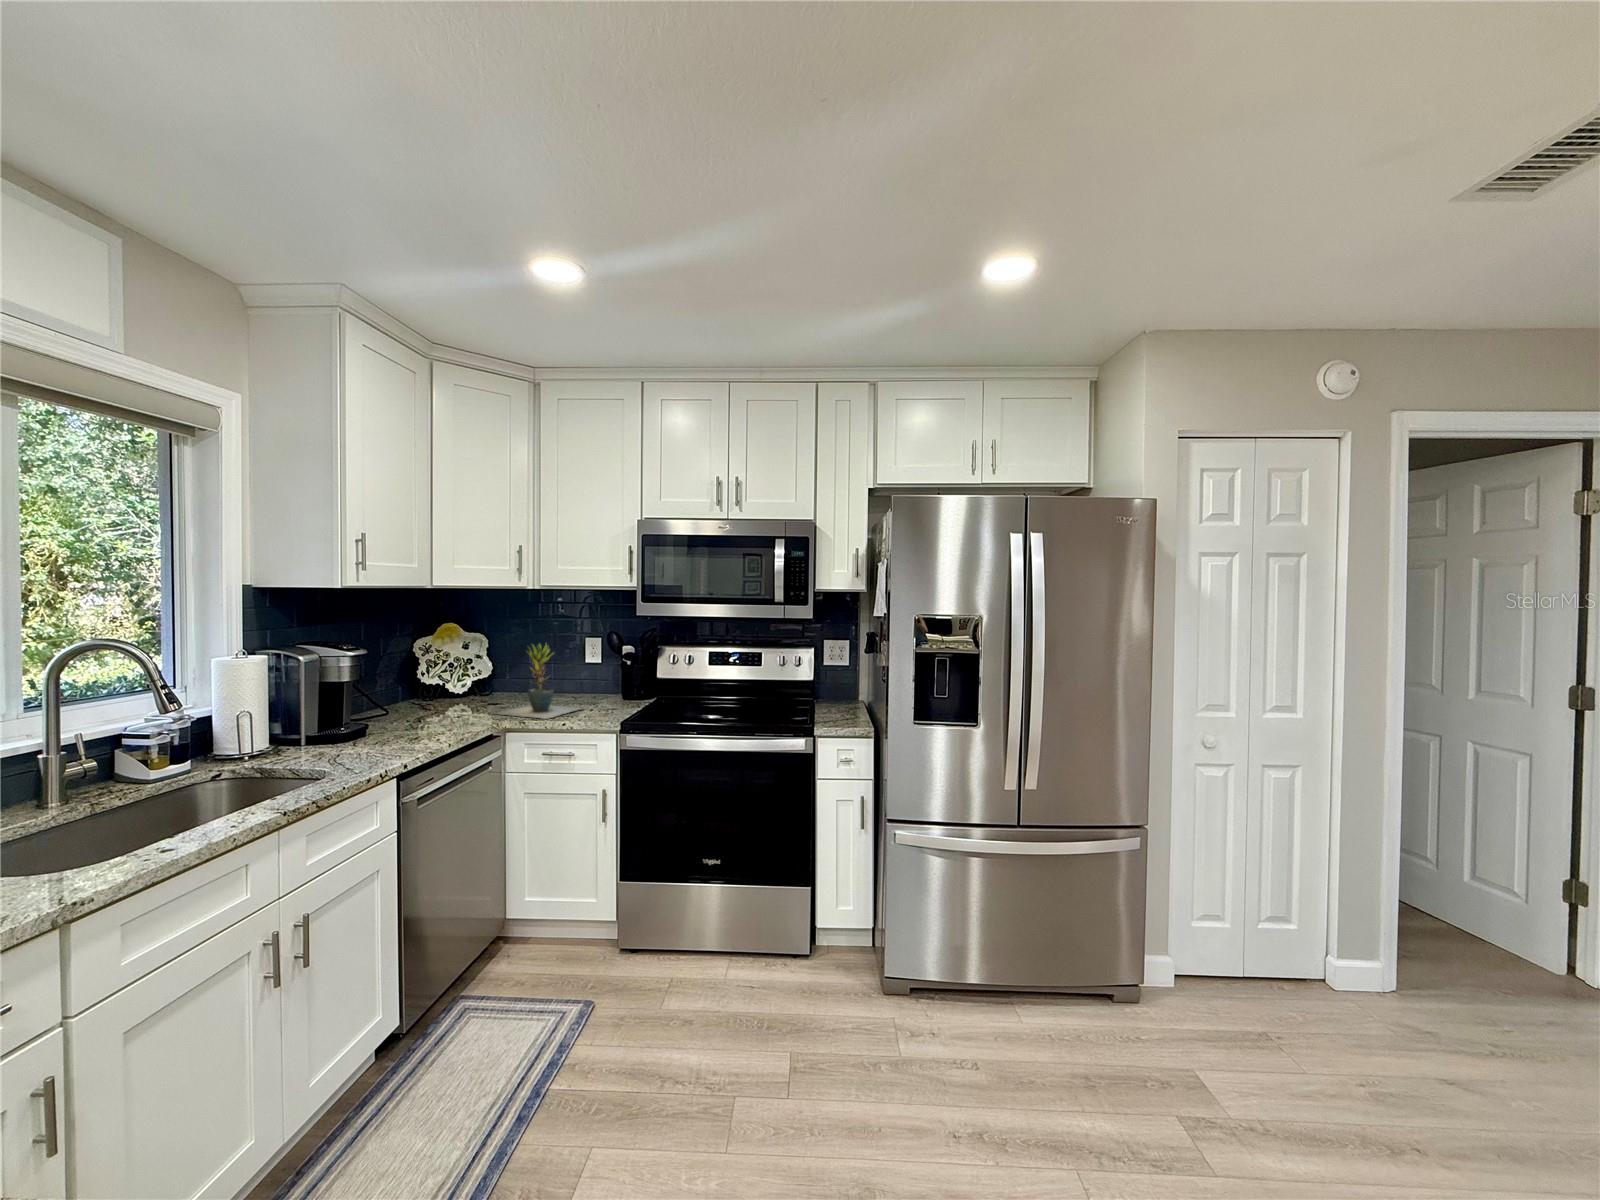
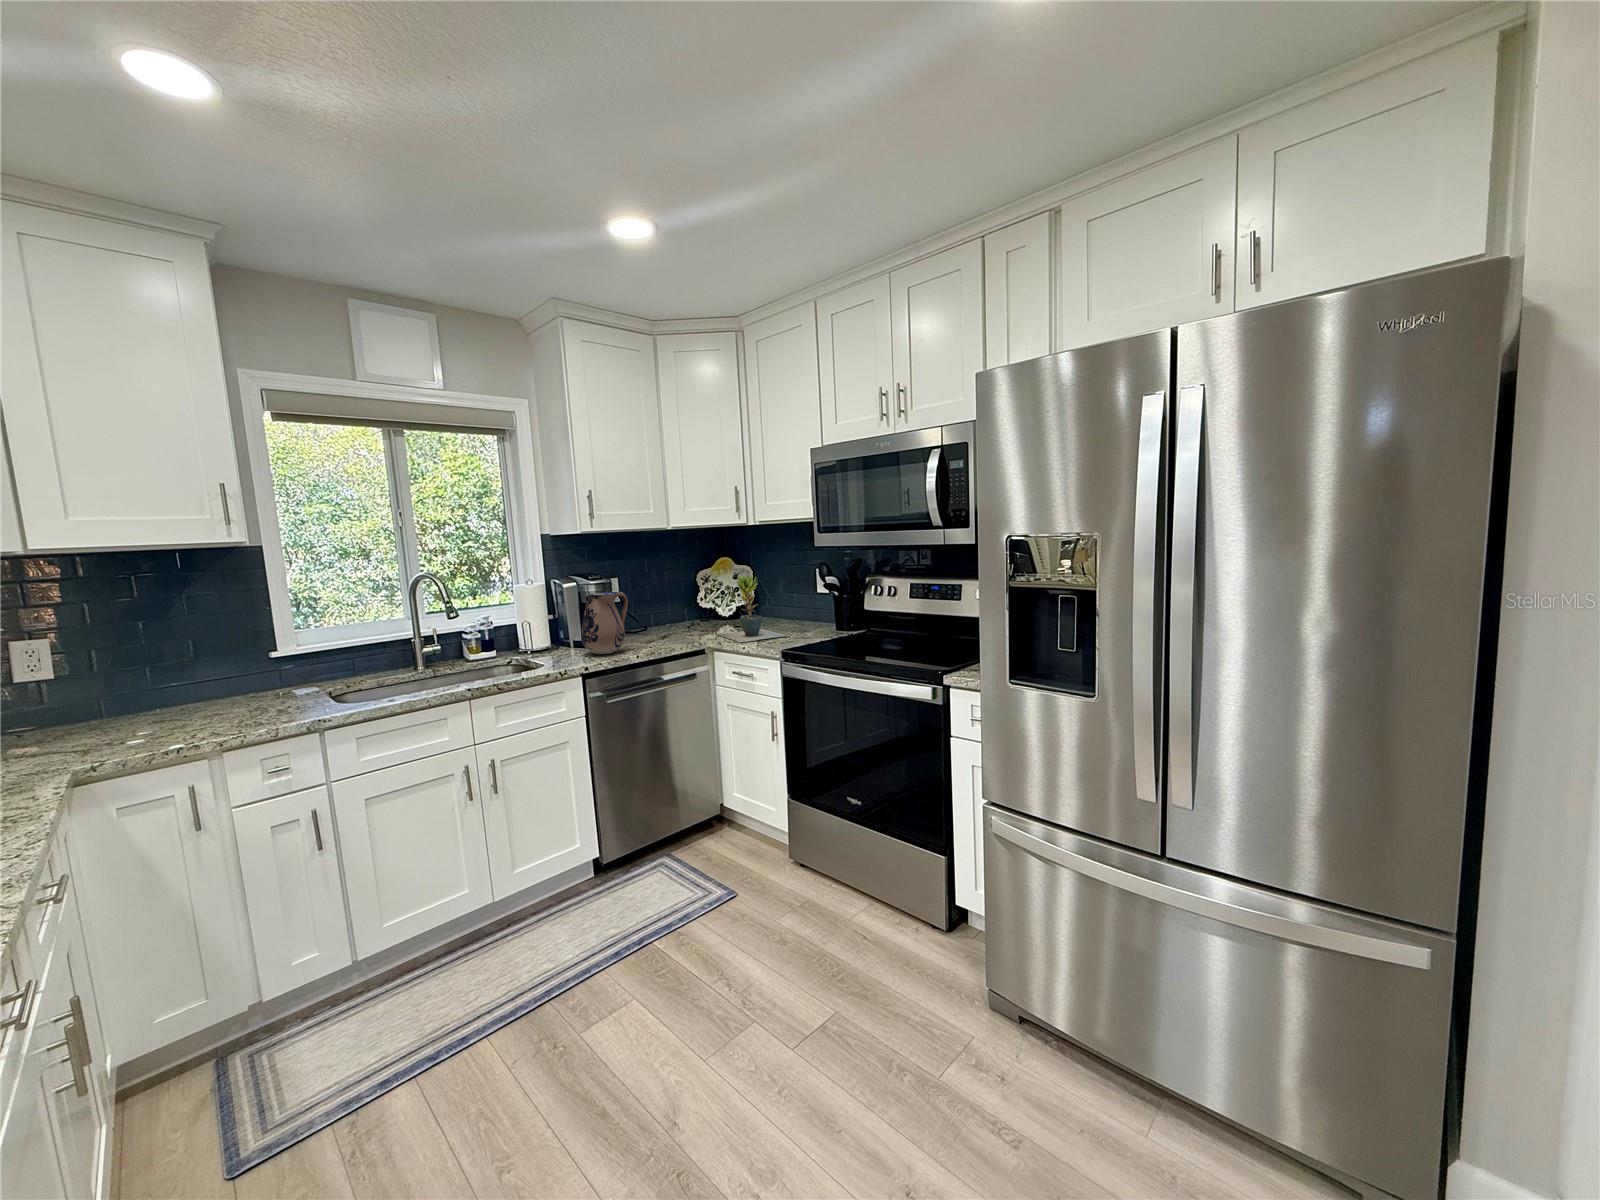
ceramic pitcher: none [360,666,423,748] -> present [581,592,628,654]

